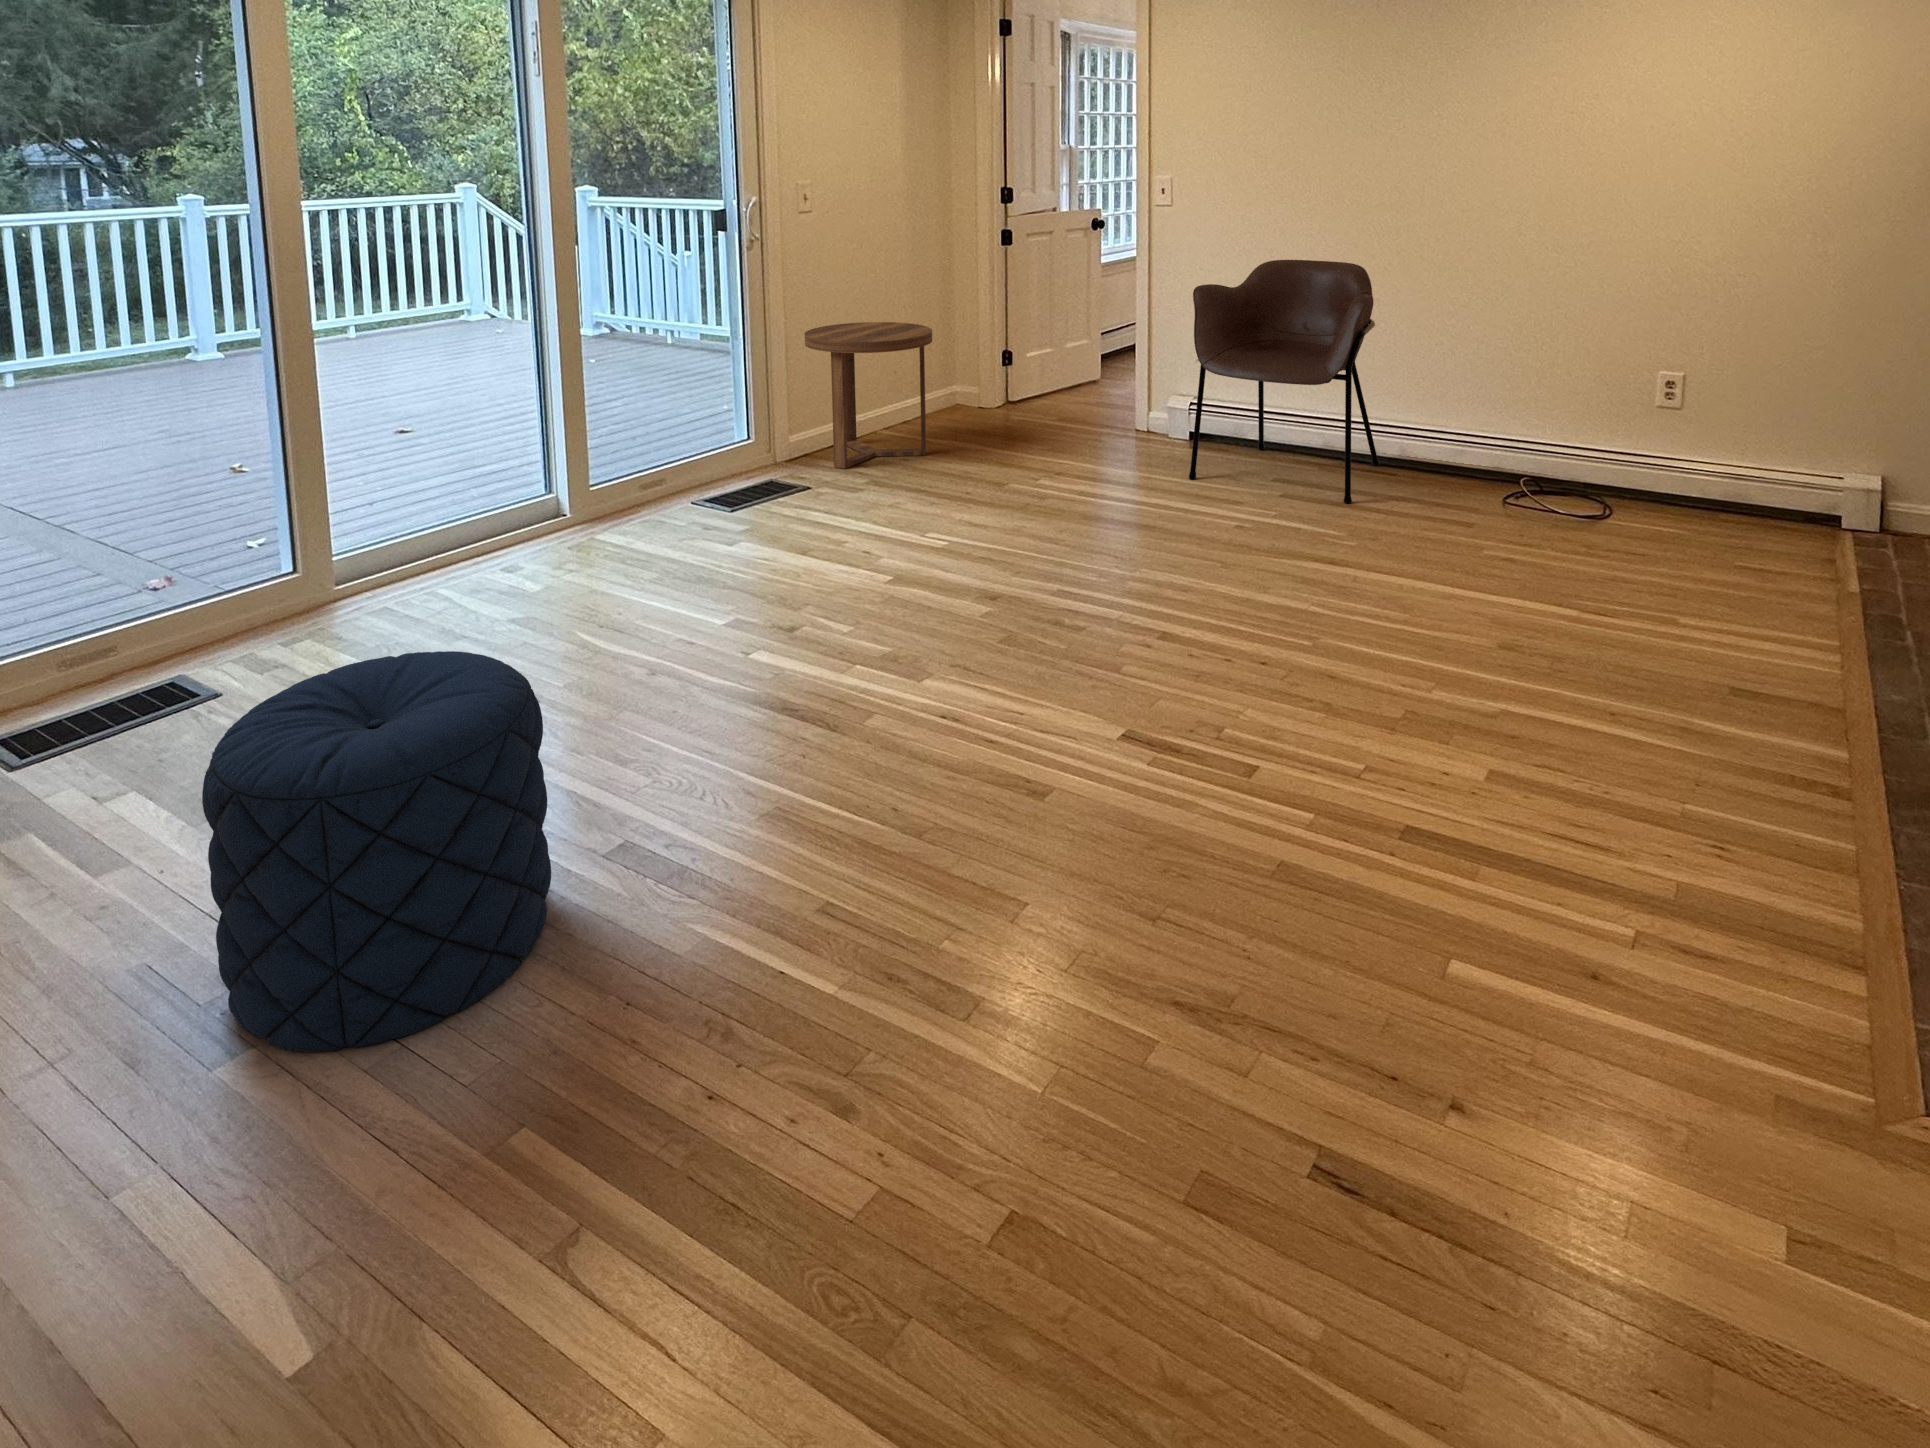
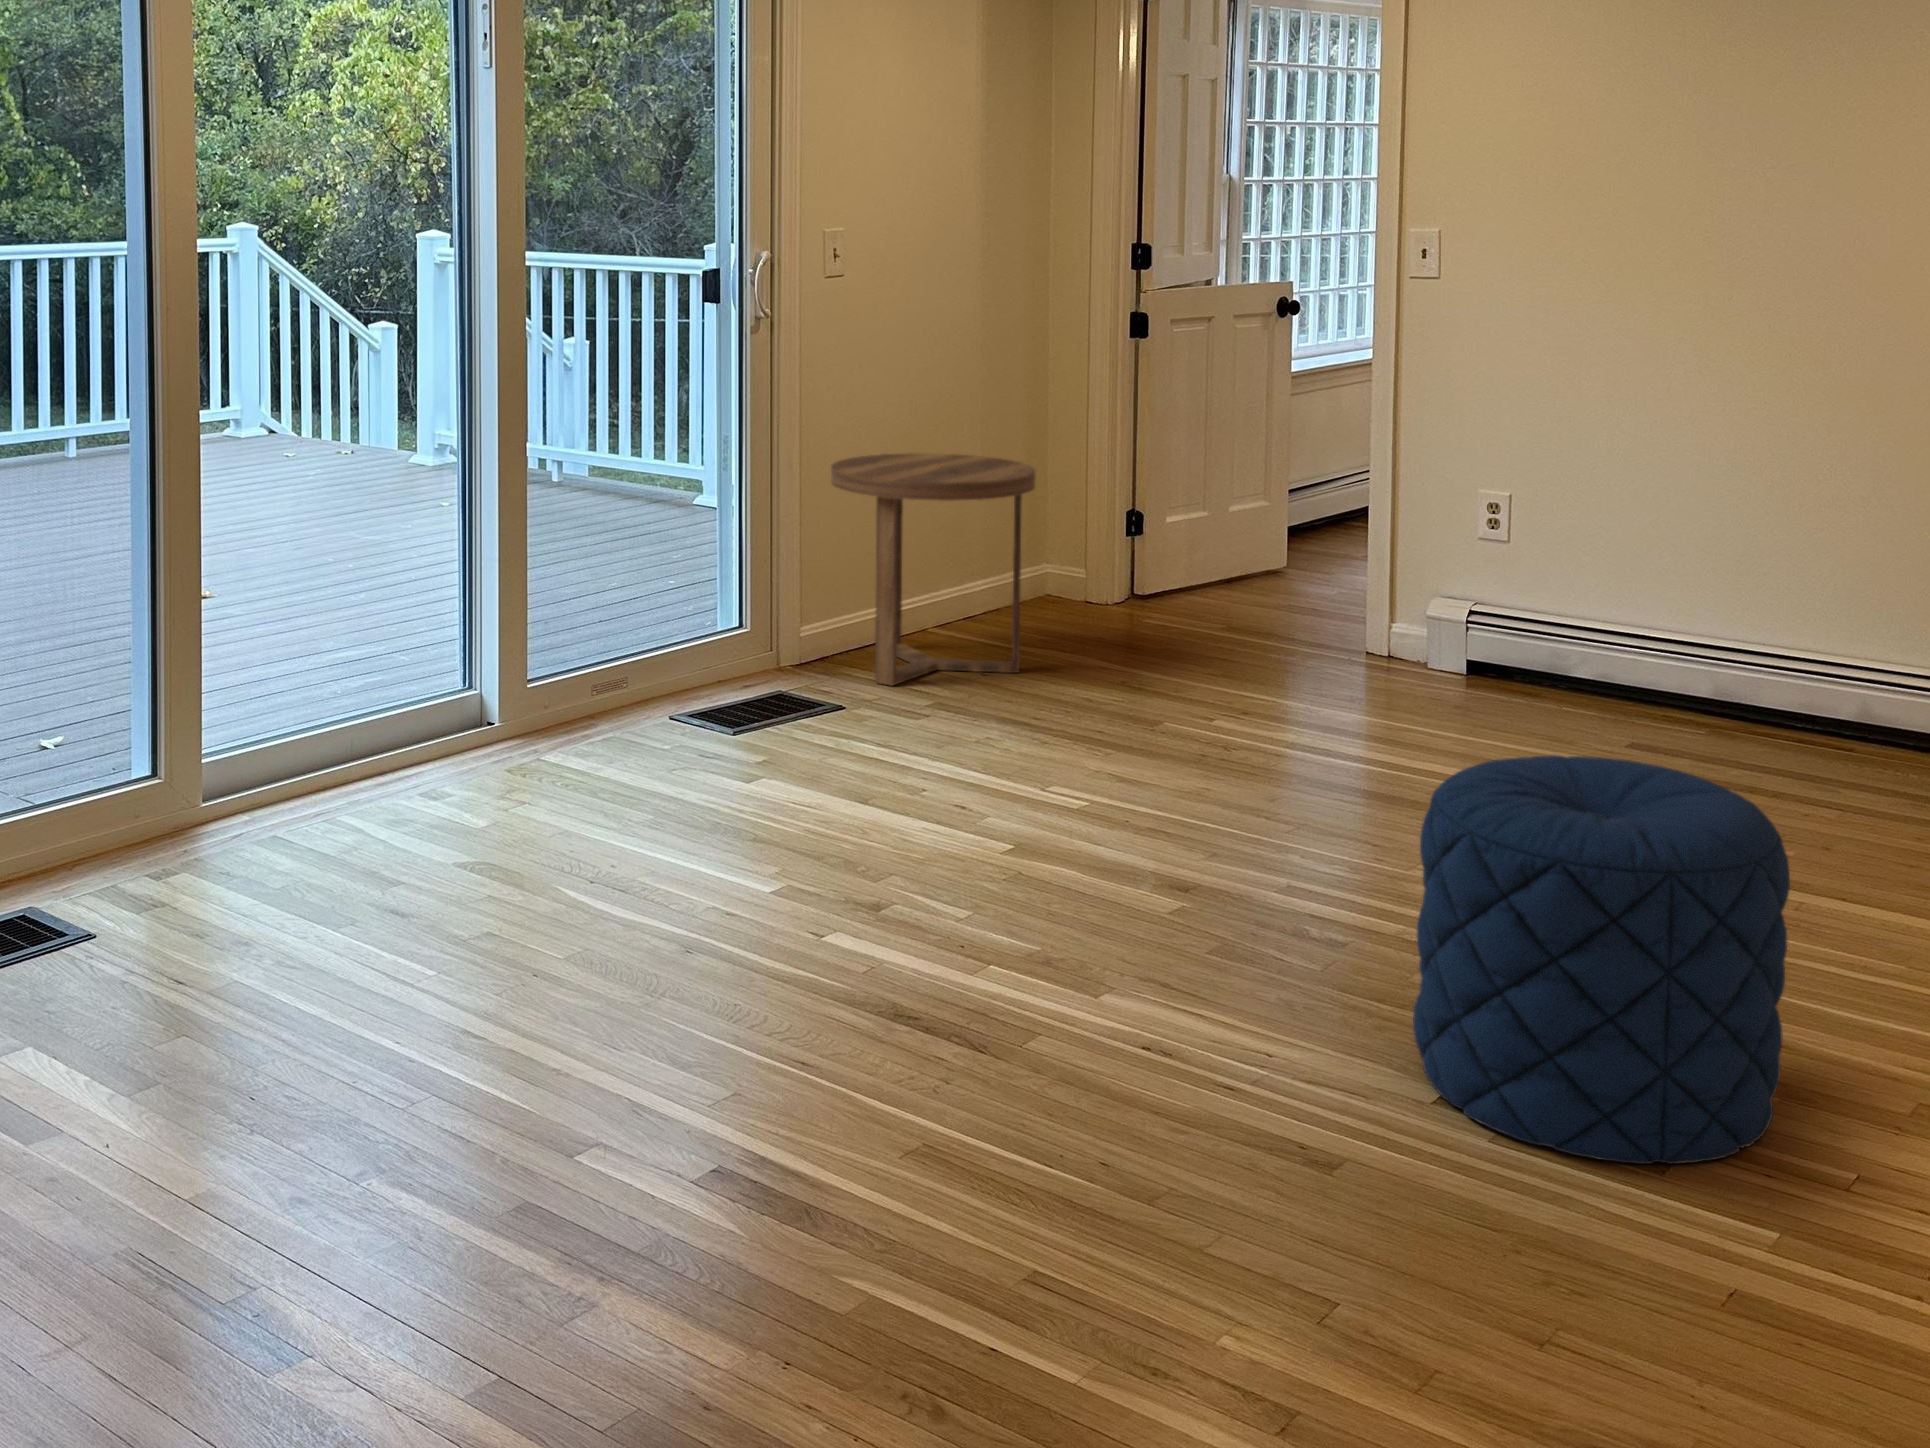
armchair: present [1189,260,1380,504] -> none [1477,371,1822,789]
pouf: present [202,651,551,1052] -> present [1413,755,1790,1164]

